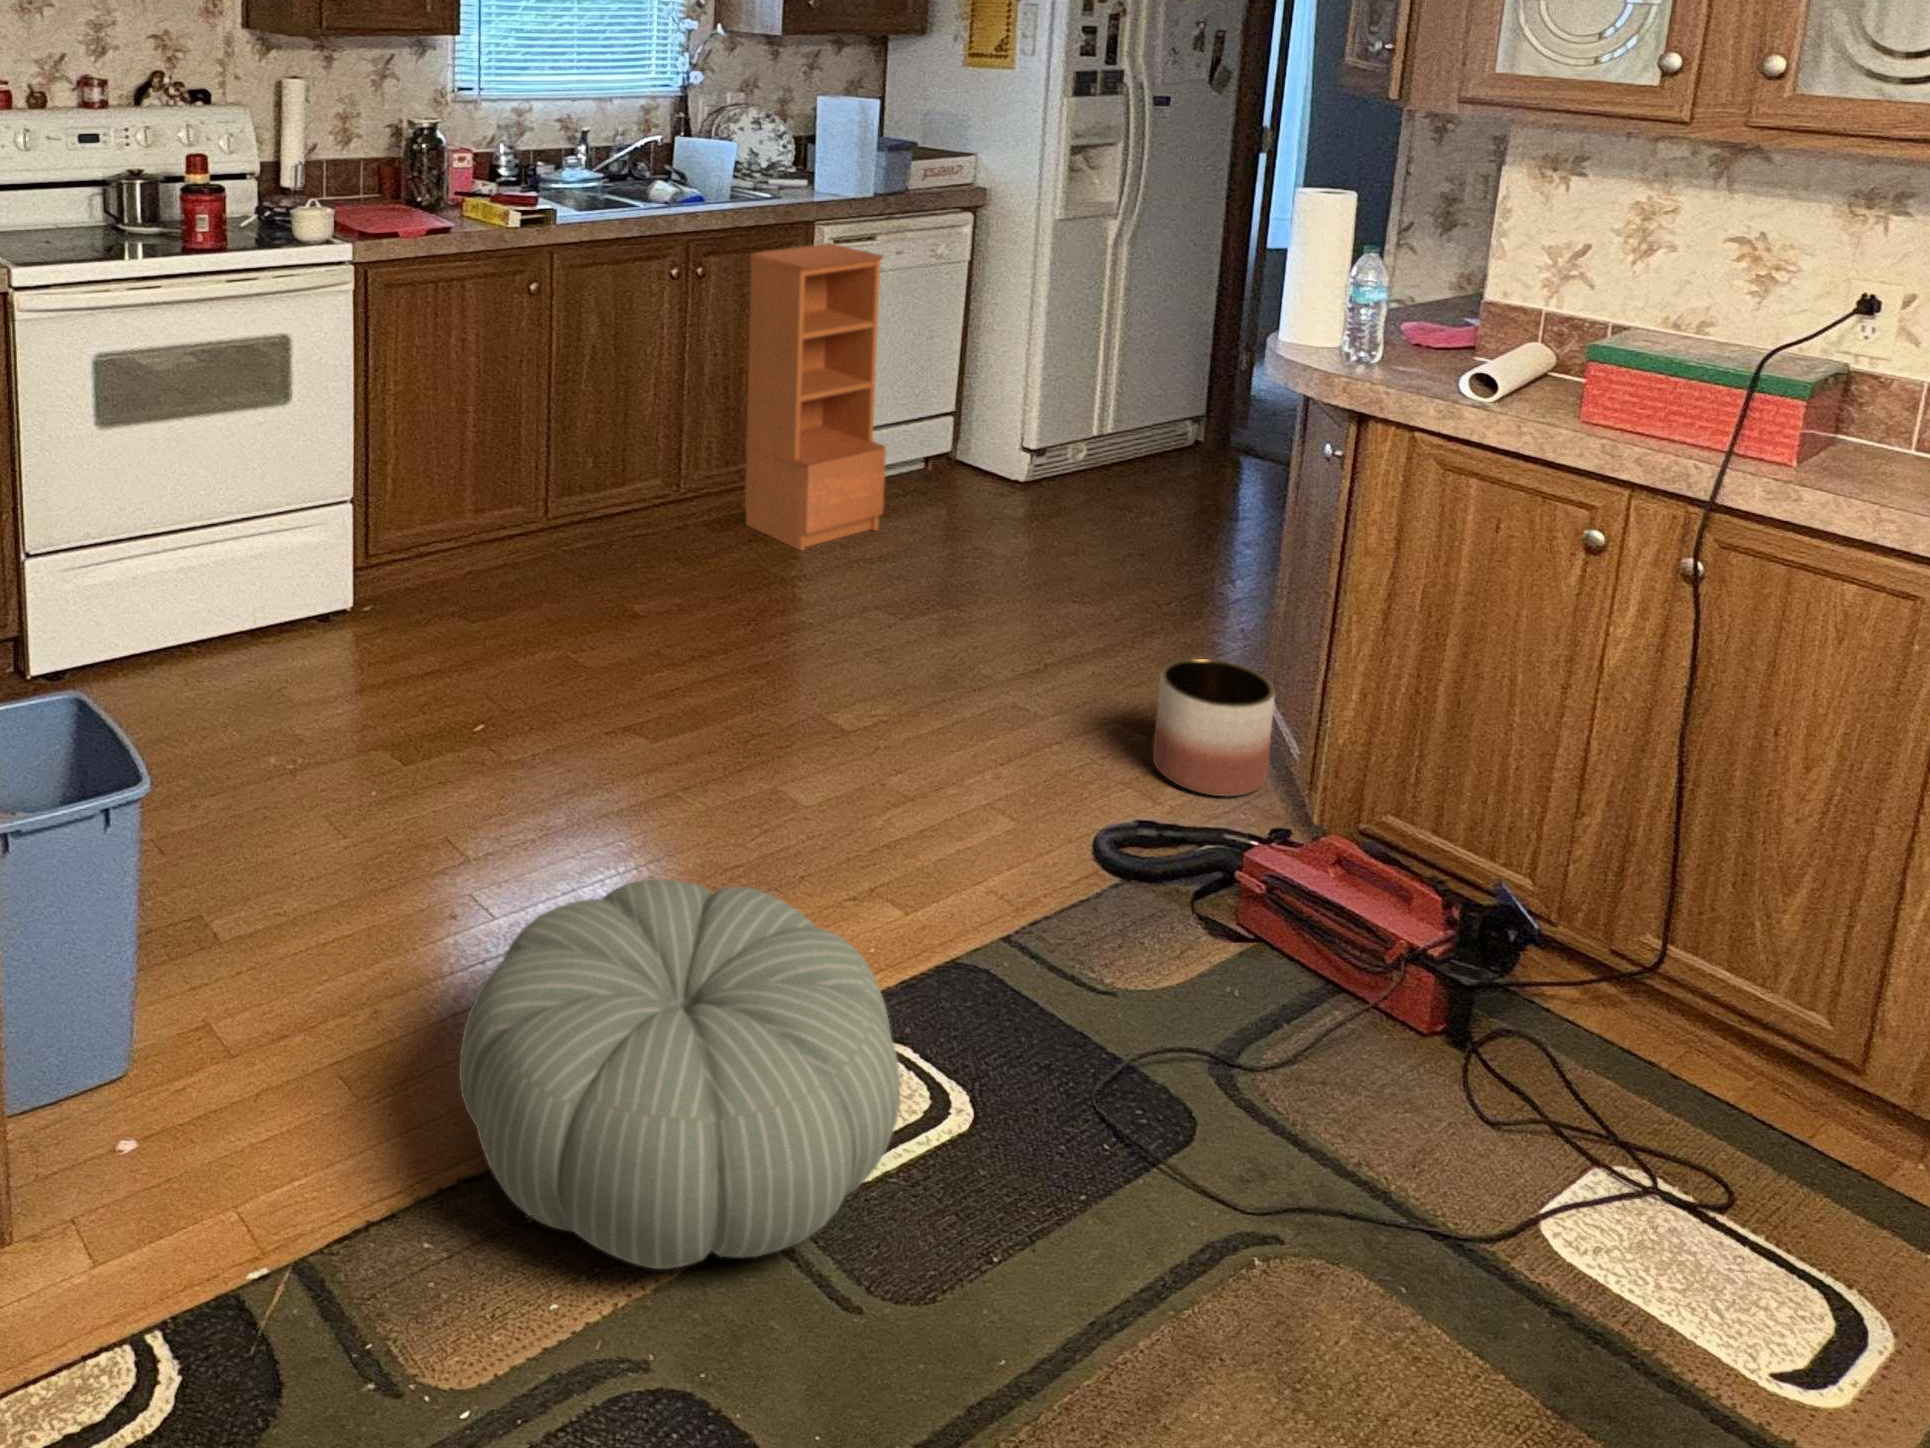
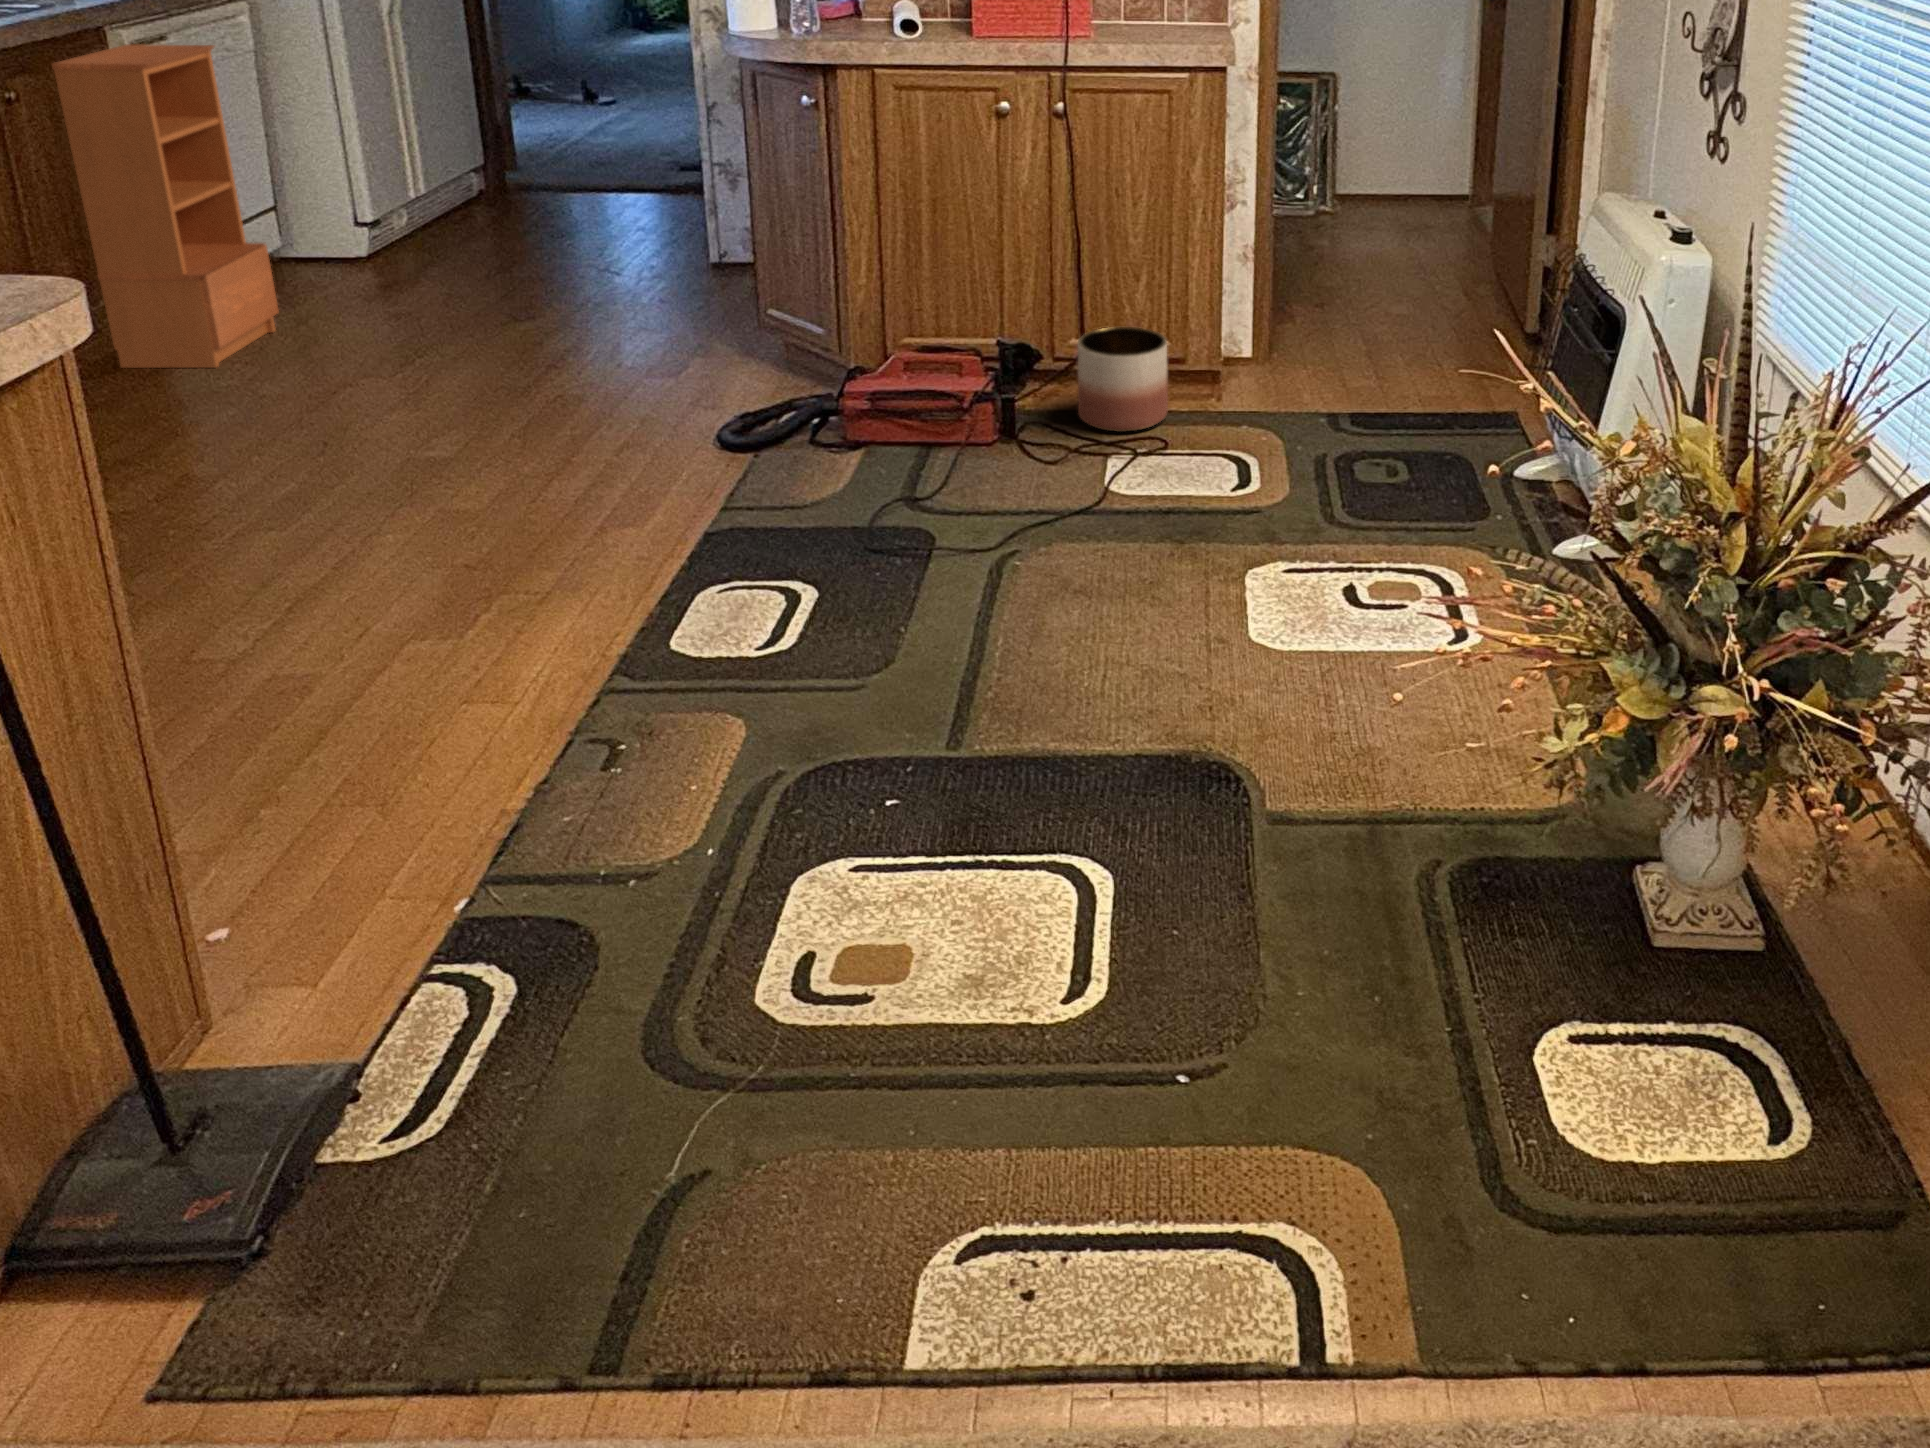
planter: present [1153,659,1275,796] -> present [1078,327,1168,432]
pouf: present [459,879,900,1269] -> none [440,503,824,770]

